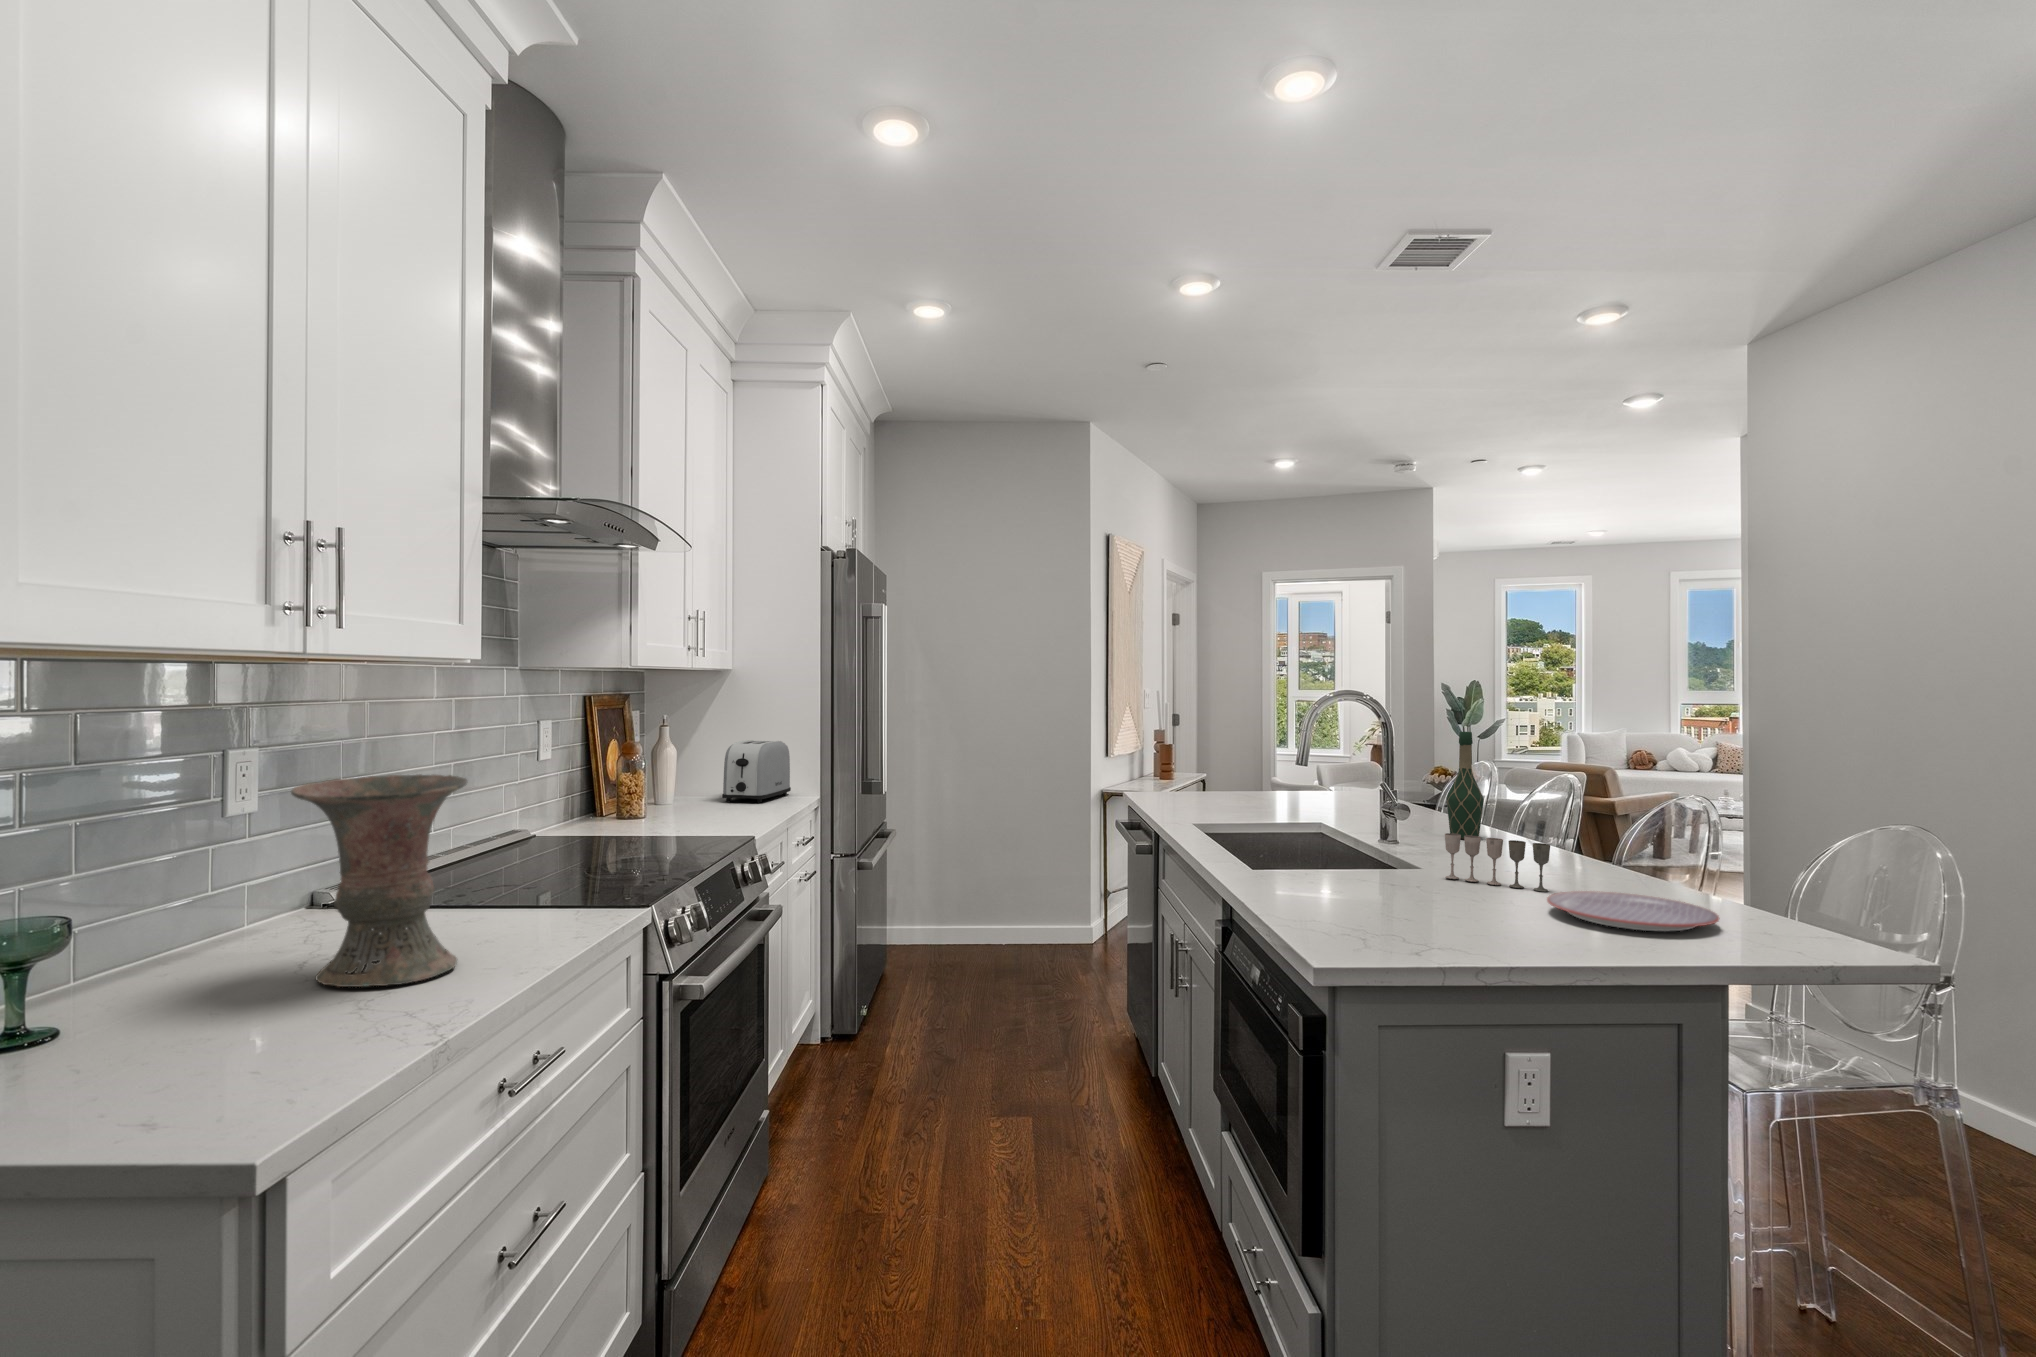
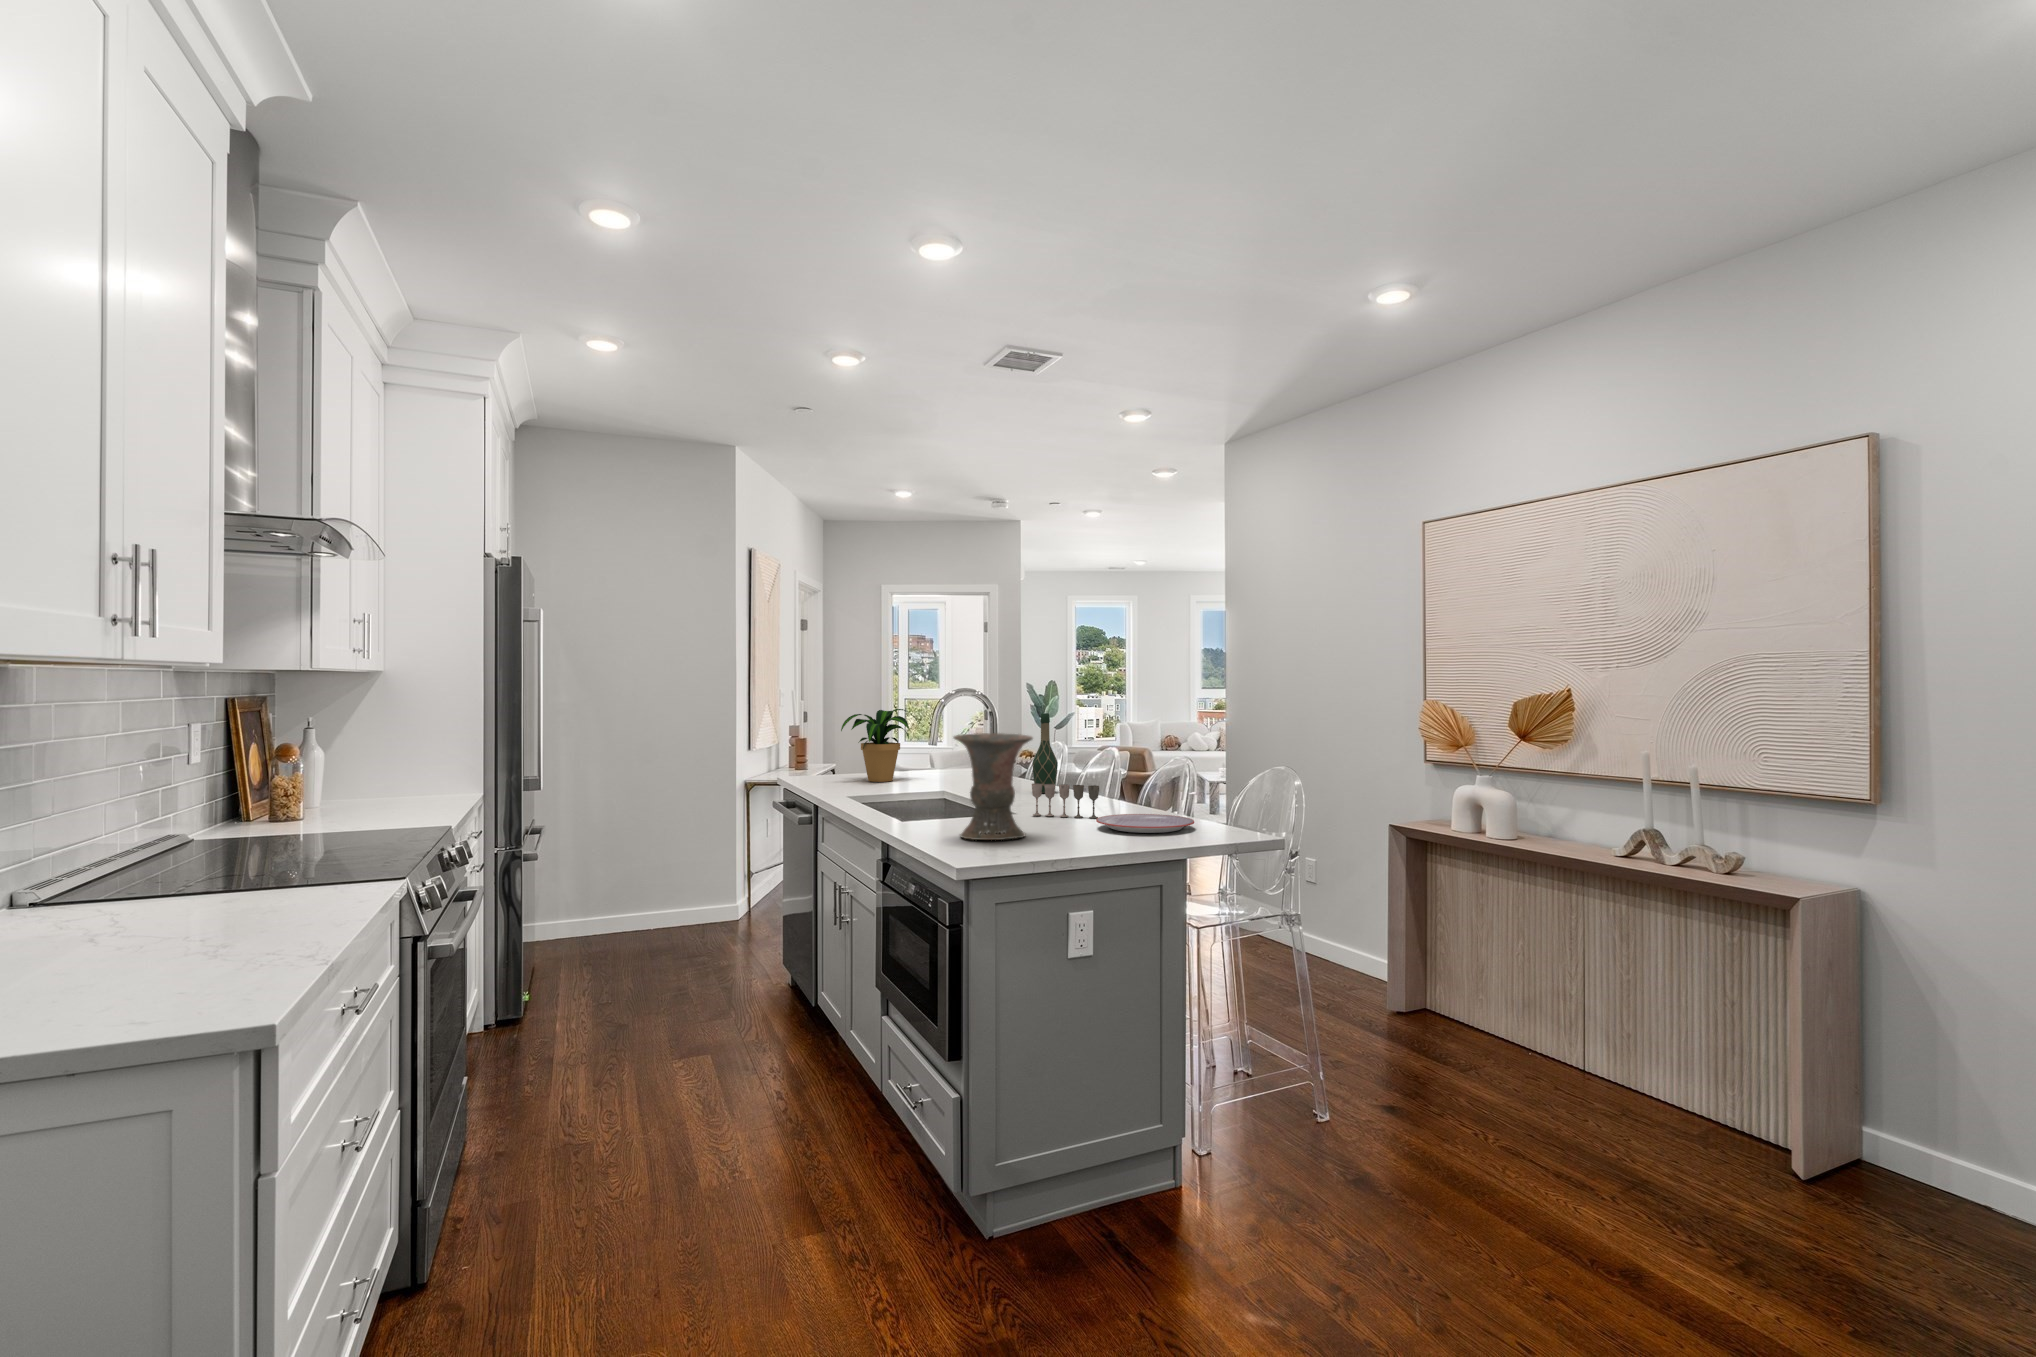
potted plant: none [1200,719,1296,806] -> present [841,709,919,782]
toaster: present [722,740,791,802] -> none [380,741,449,800]
vase: present [291,775,467,987] -> present [954,733,1033,840]

